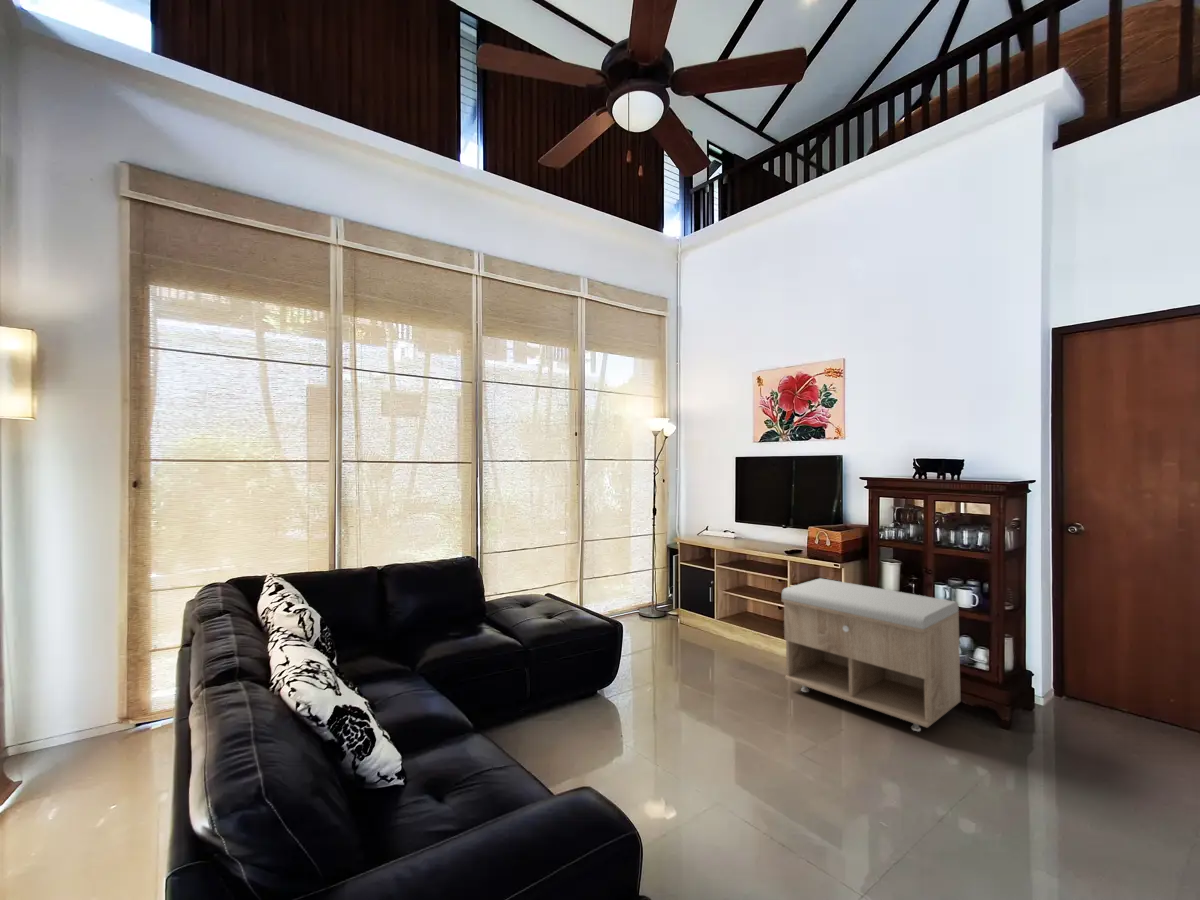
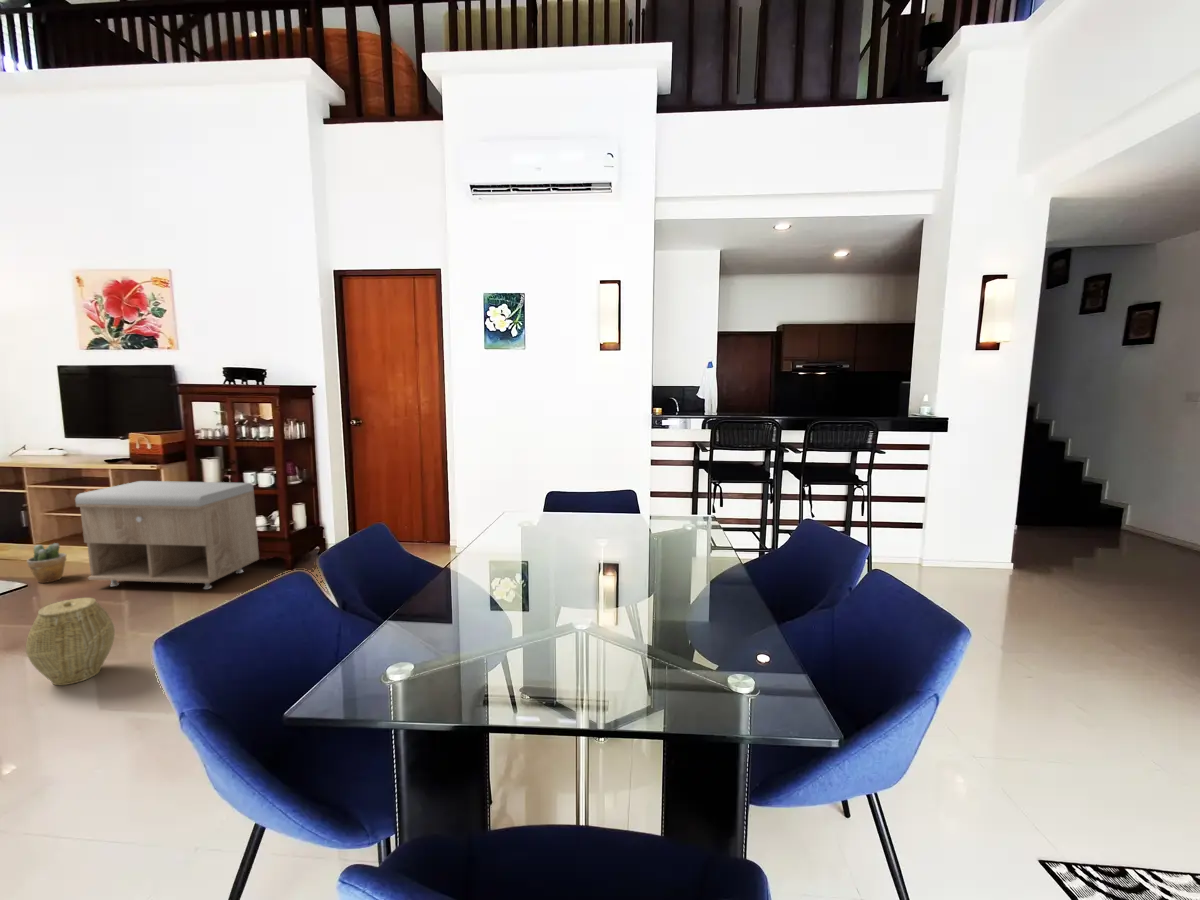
potted plant: none [728,629,756,668] -> present [27,543,66,583]
woven basket: none [822,738,907,855] -> present [26,598,115,685]

